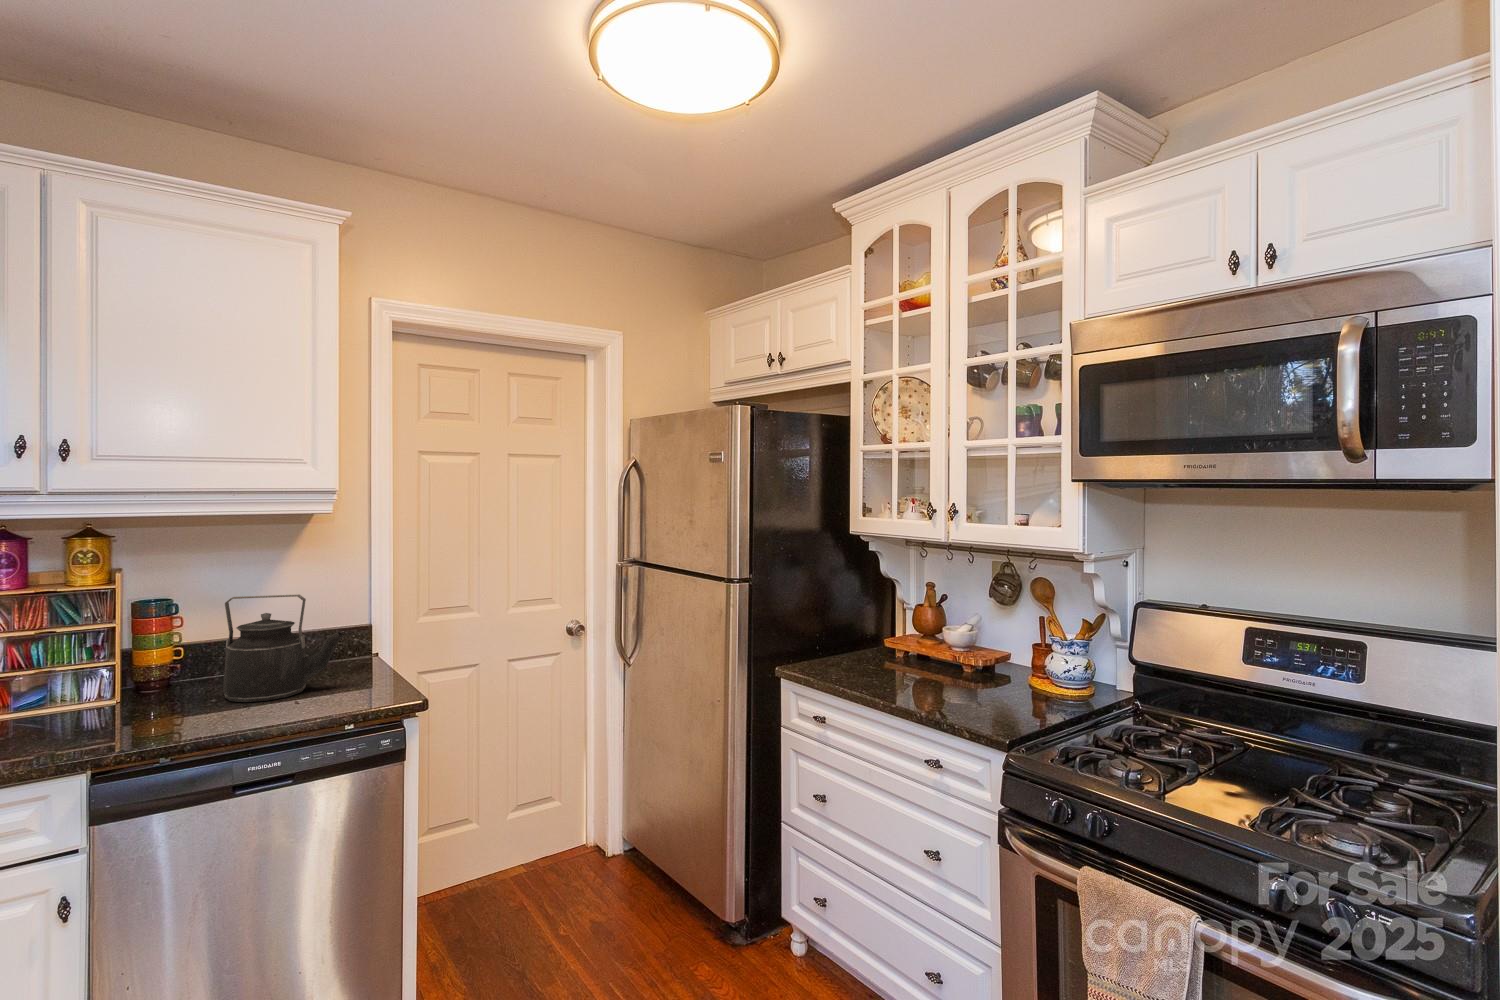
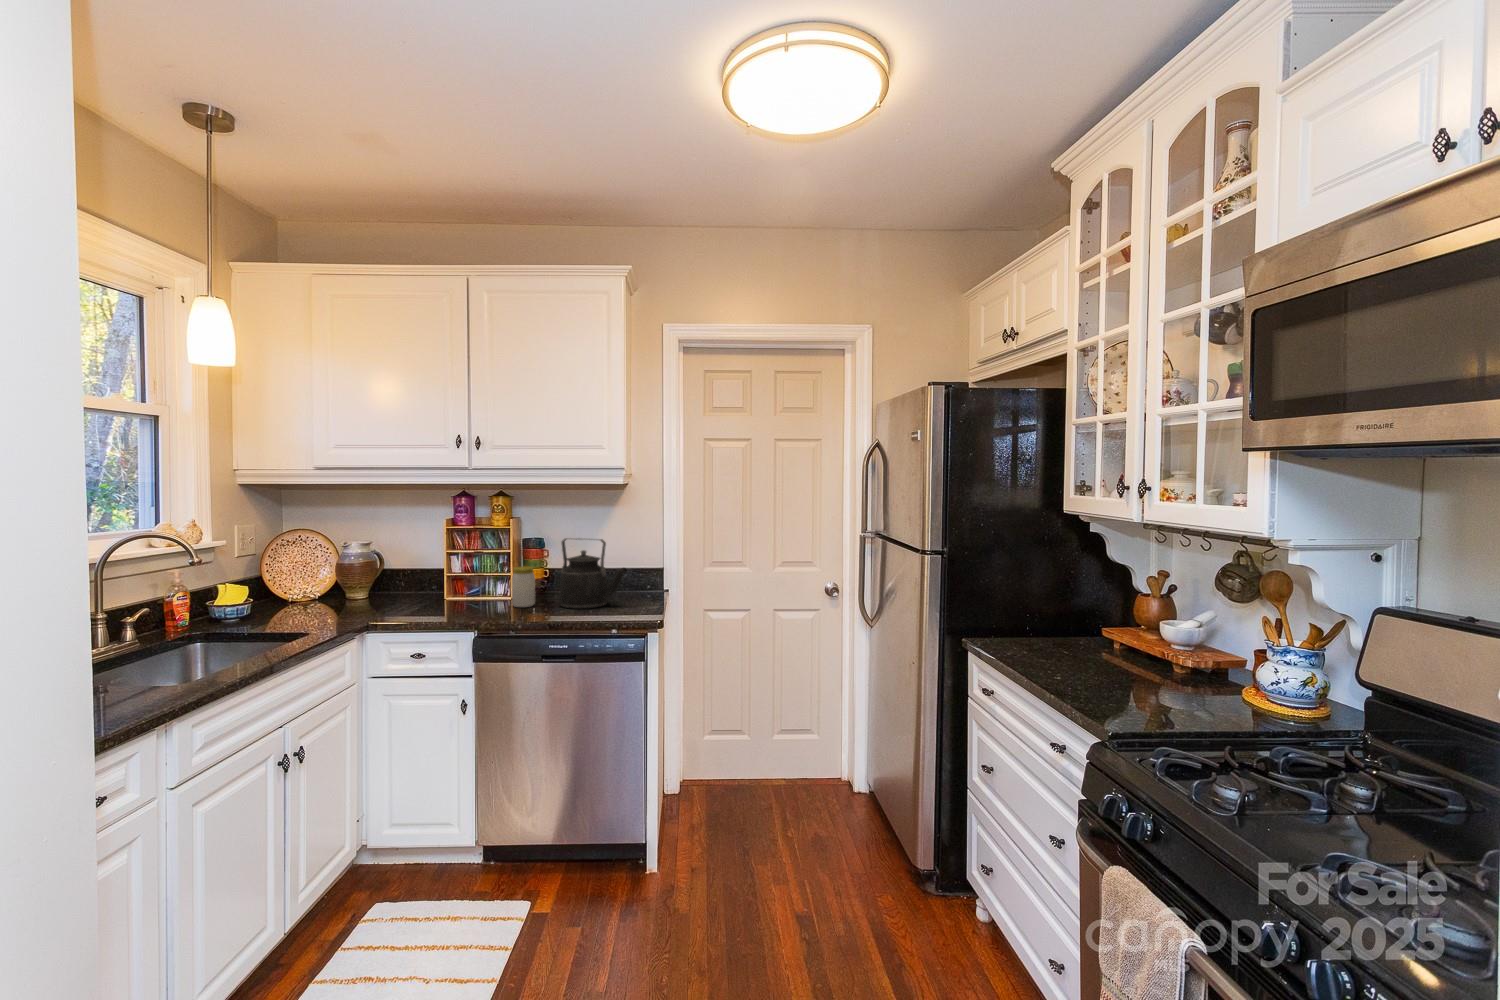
jar: none [135,647,179,714] -> present [512,566,535,607]

